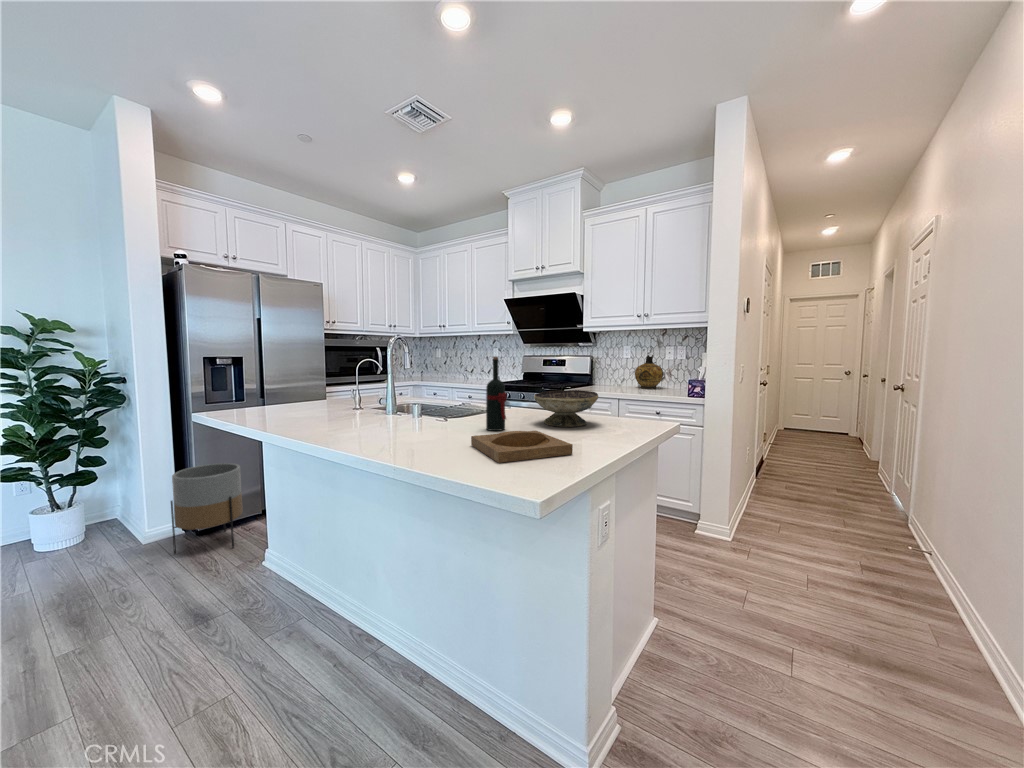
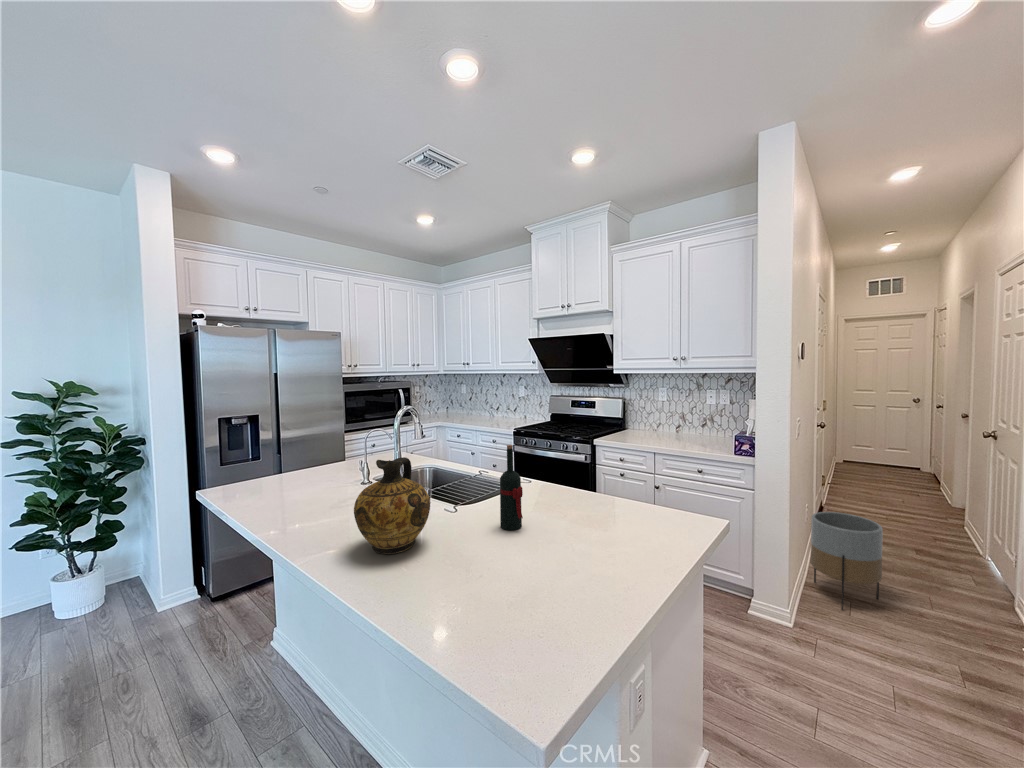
ceramic jug: present [635,355,663,389] -> present [354,457,430,554]
decorative bowl: present [534,390,598,427] -> none [555,471,628,522]
tray: present [471,431,573,463] -> none [479,541,595,609]
planter: present [171,463,243,553] -> present [811,512,883,610]

